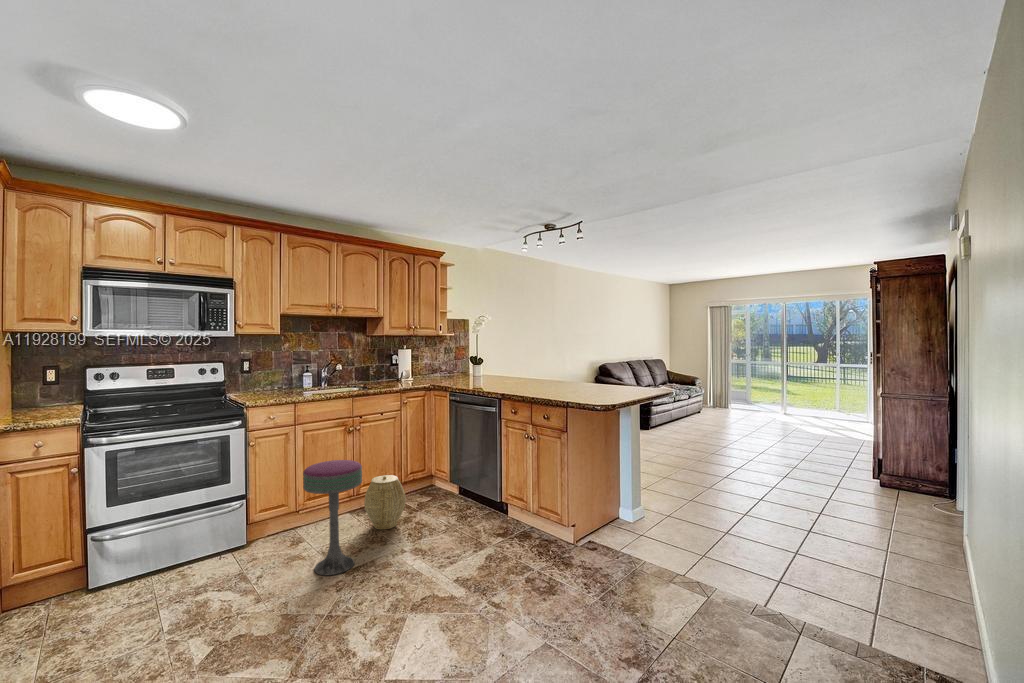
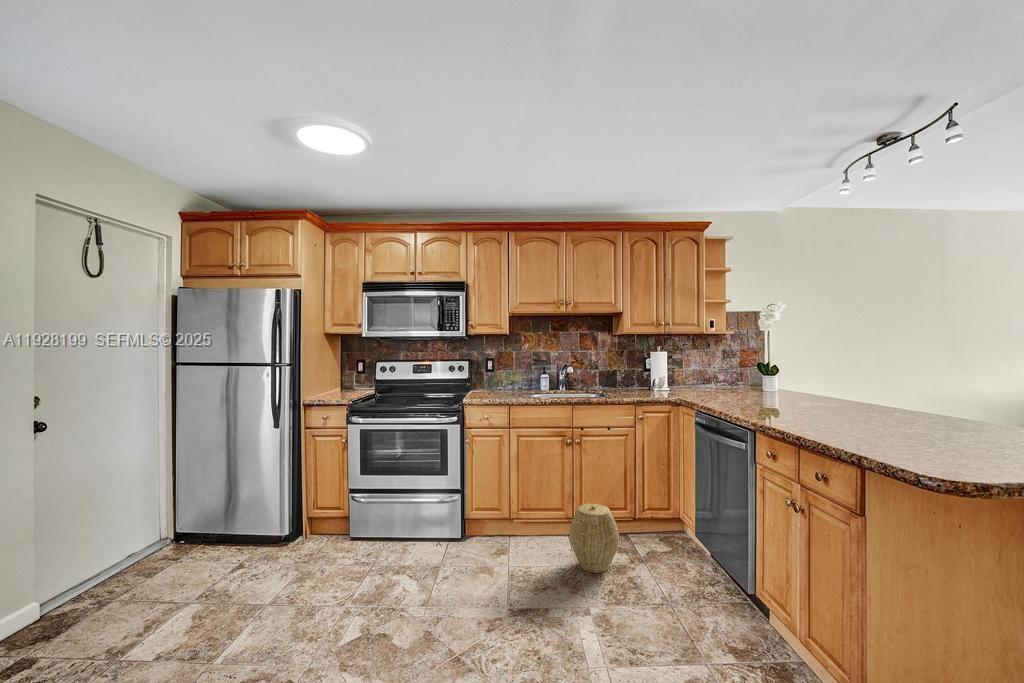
bar stool: present [303,460,362,575] -> none [475,475,538,611]

